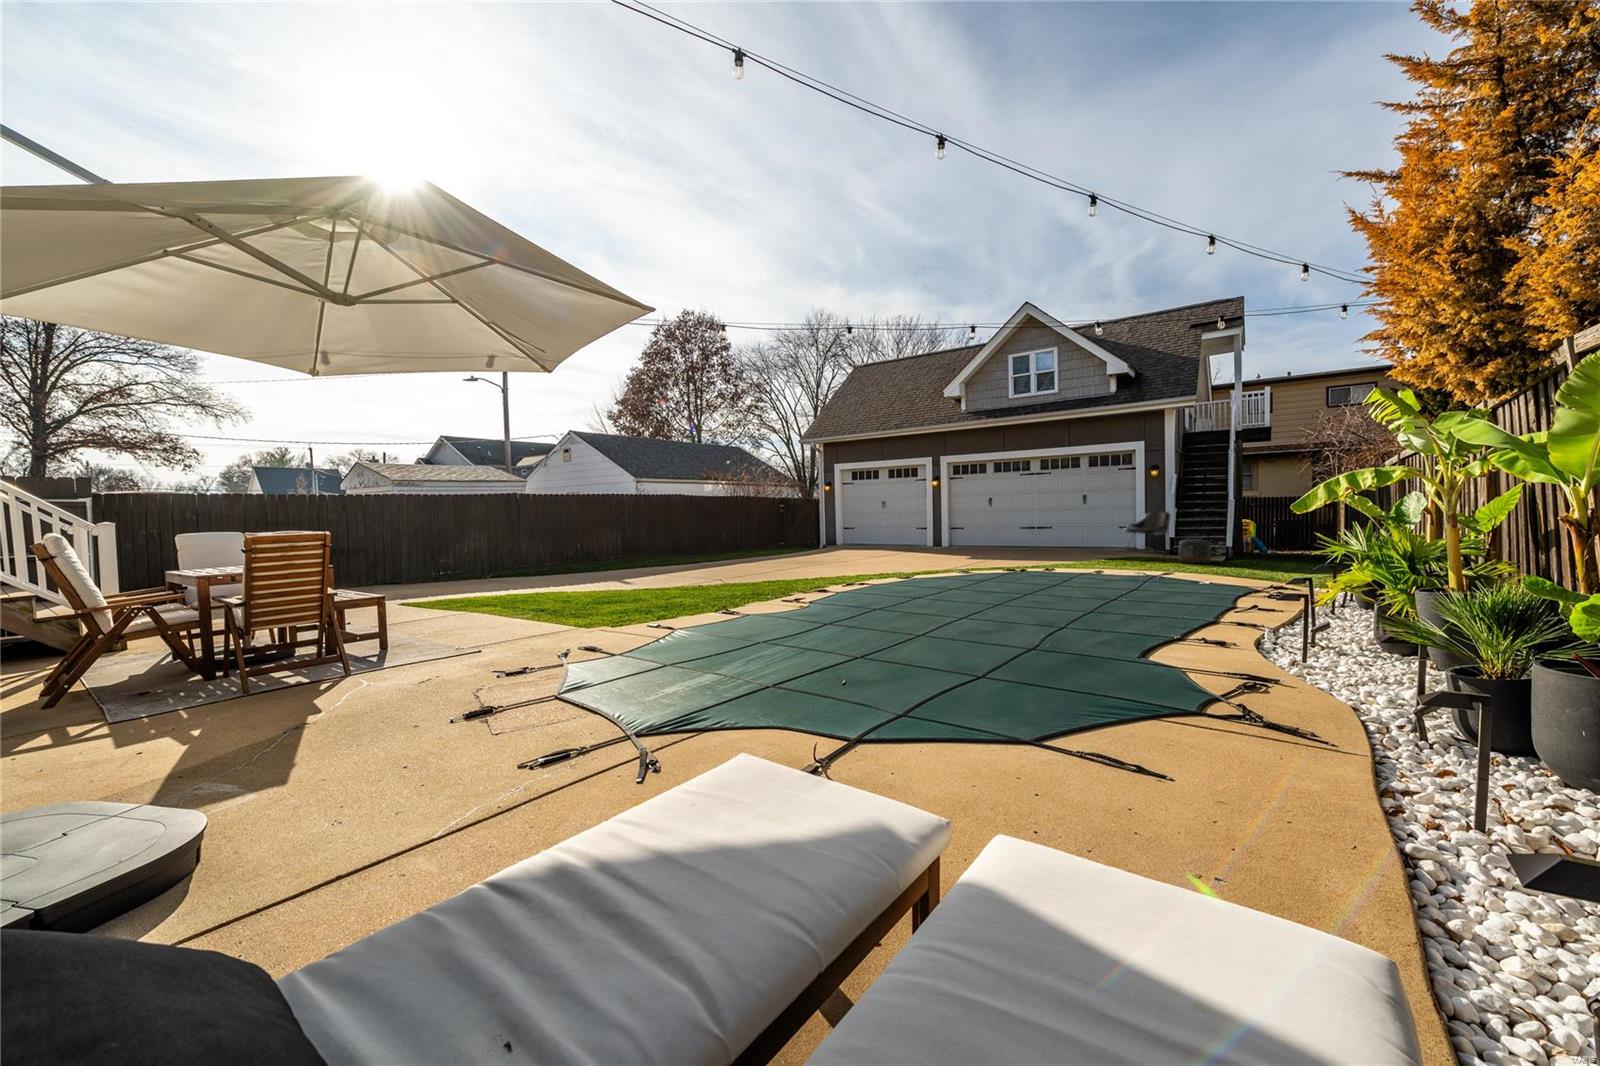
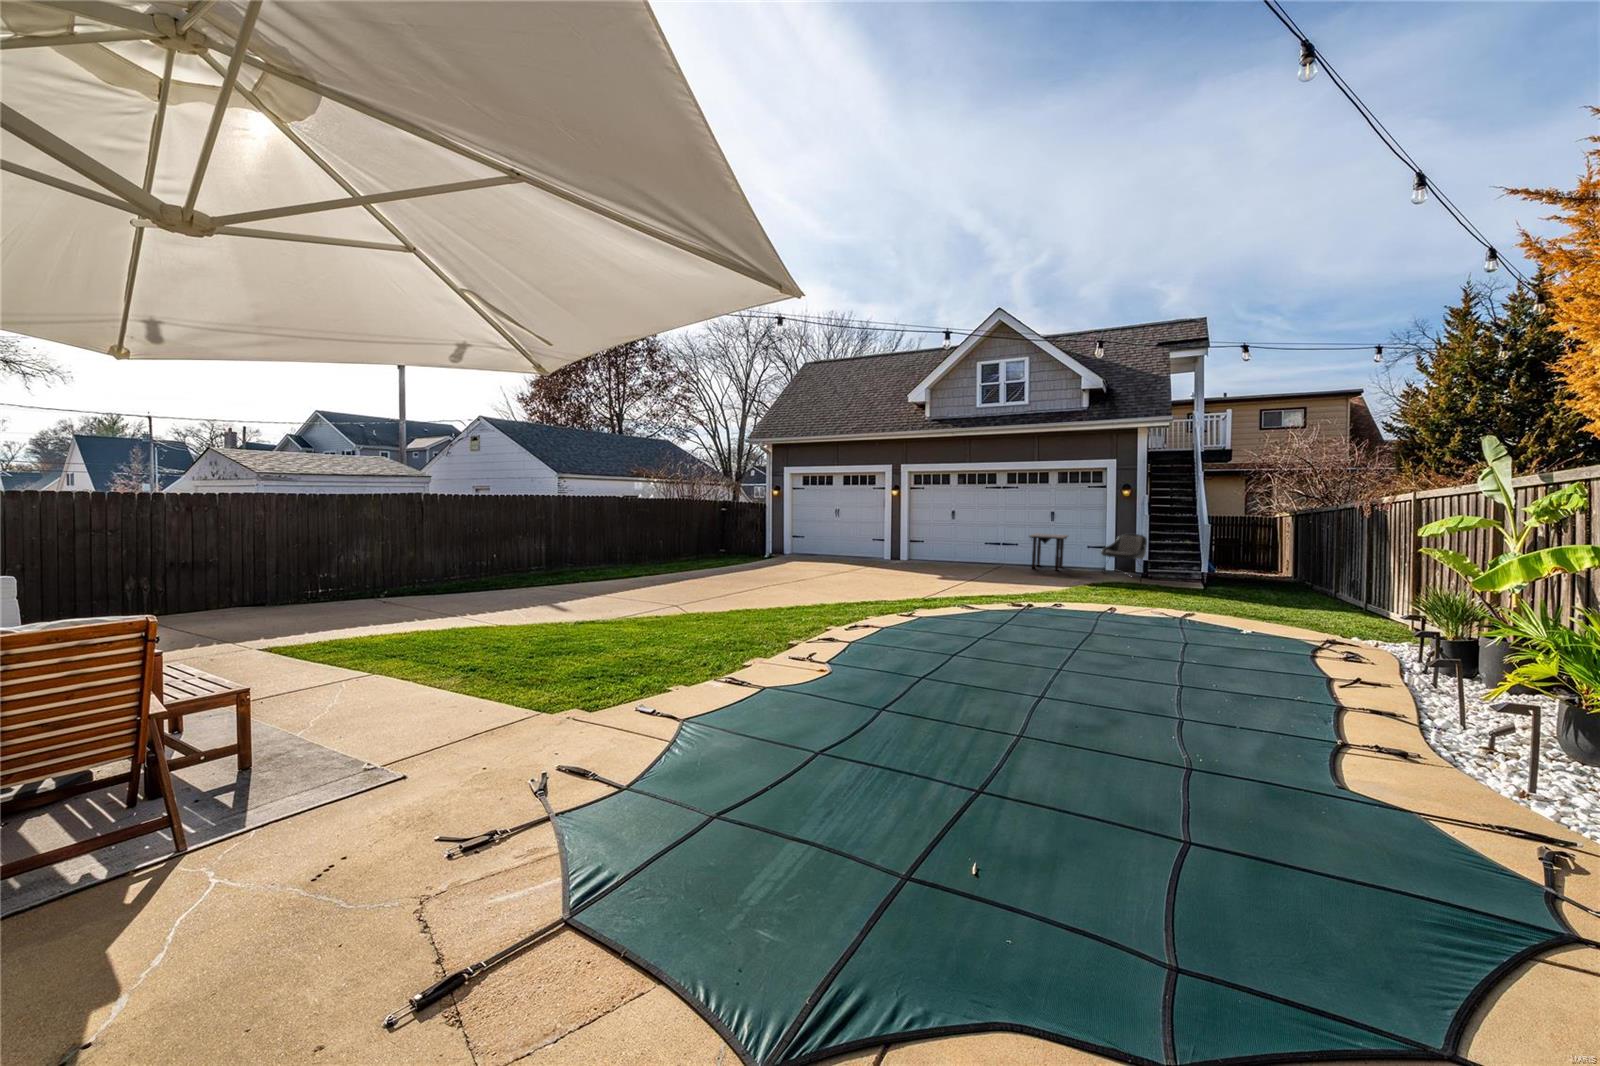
side table: none [1057,515,1098,549] -> present [1030,533,1068,570]
pouf: present [1179,539,1211,563] -> none [1183,574,1219,602]

